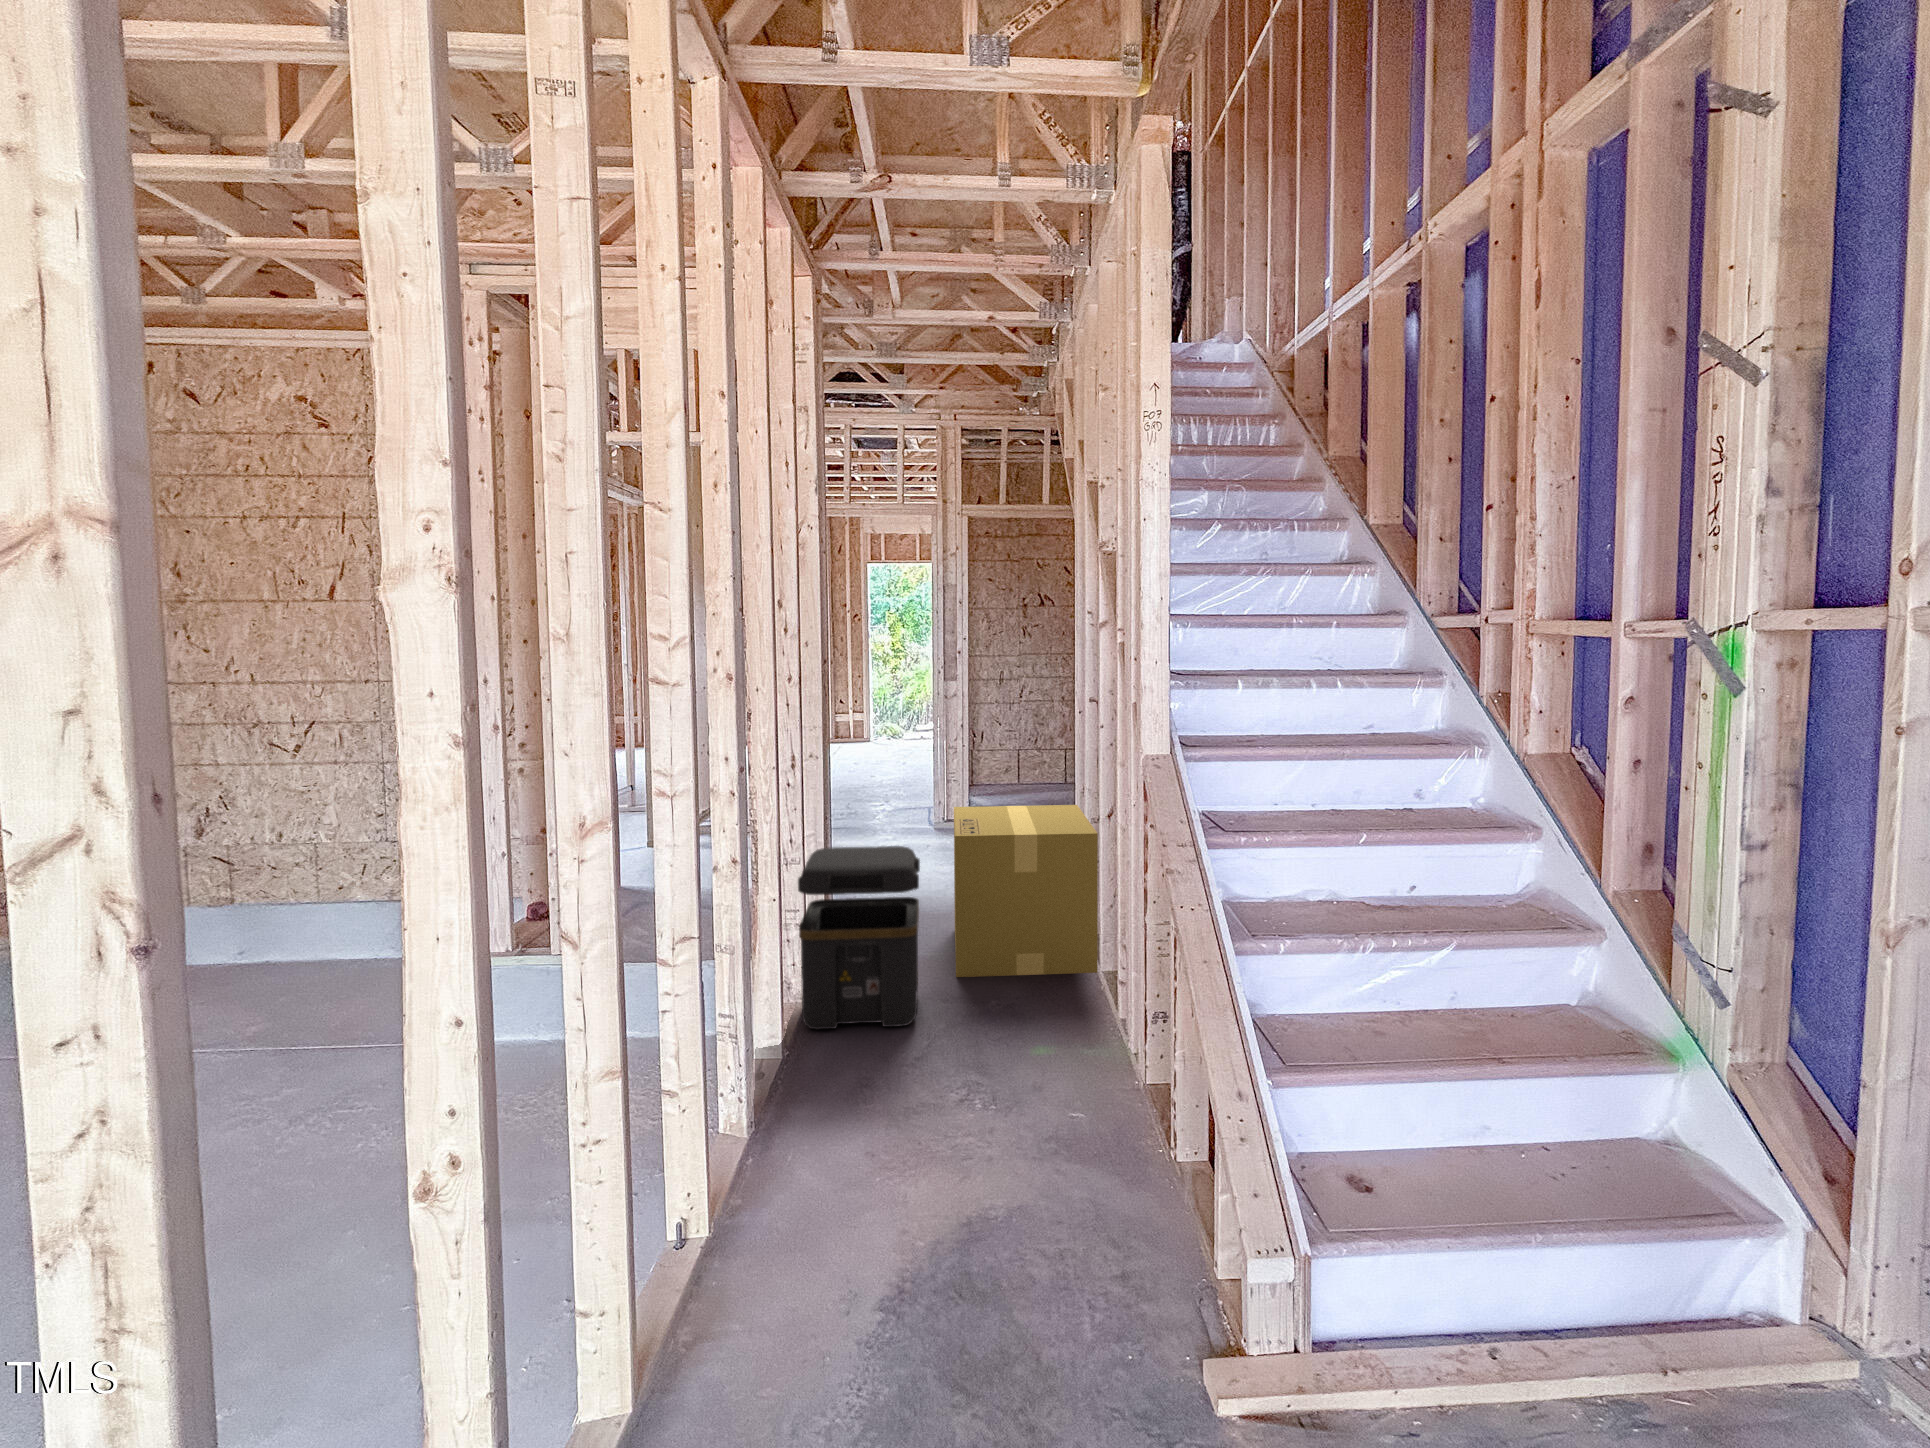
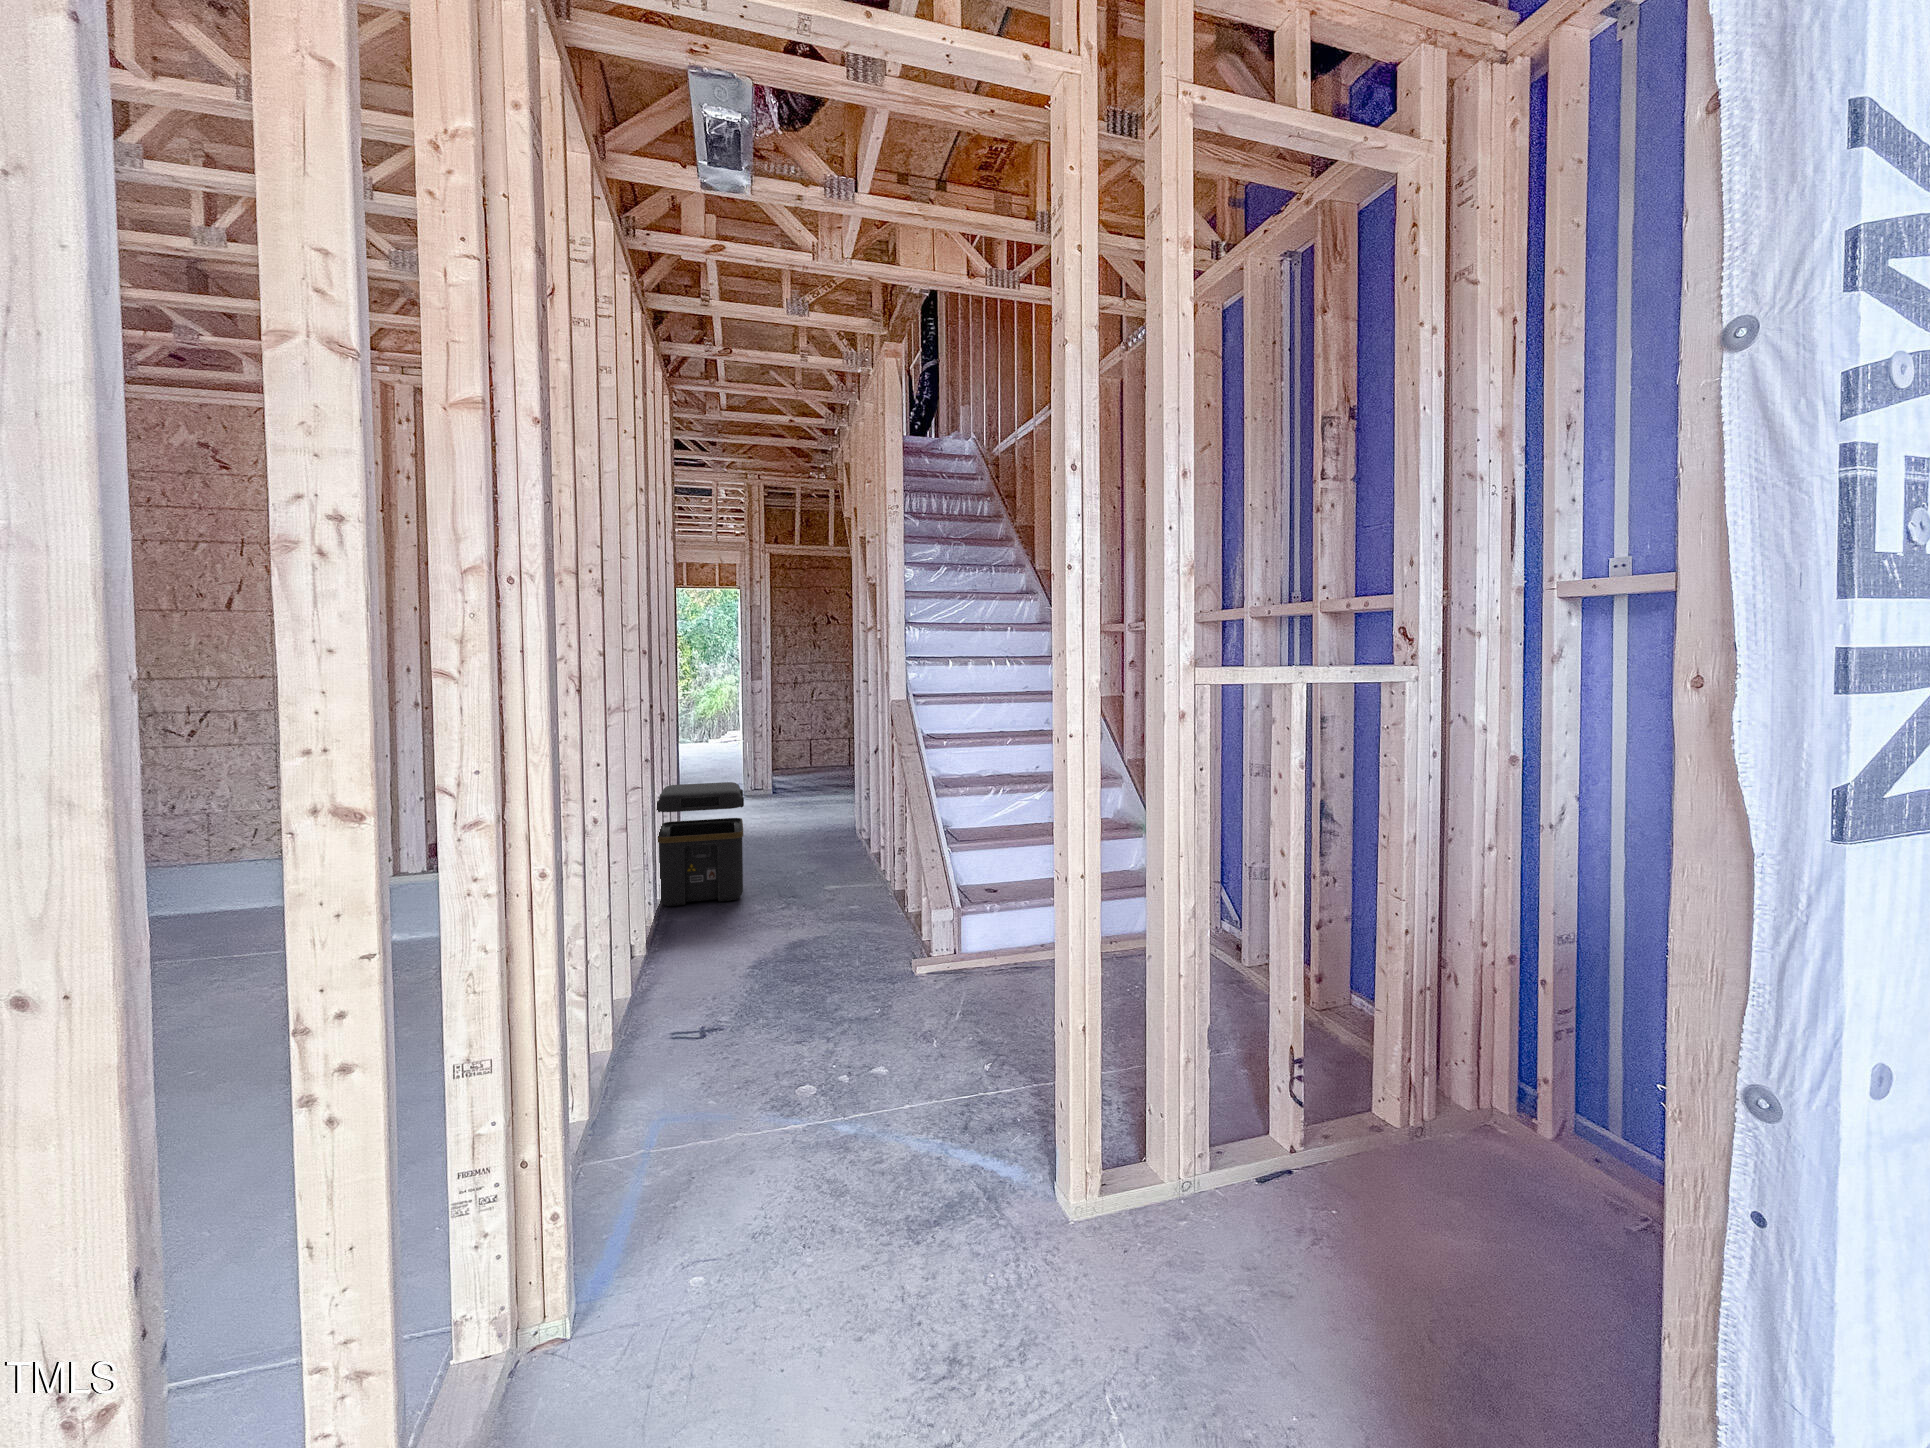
cardboard box: present [954,805,1098,977] -> none [764,759,868,875]

